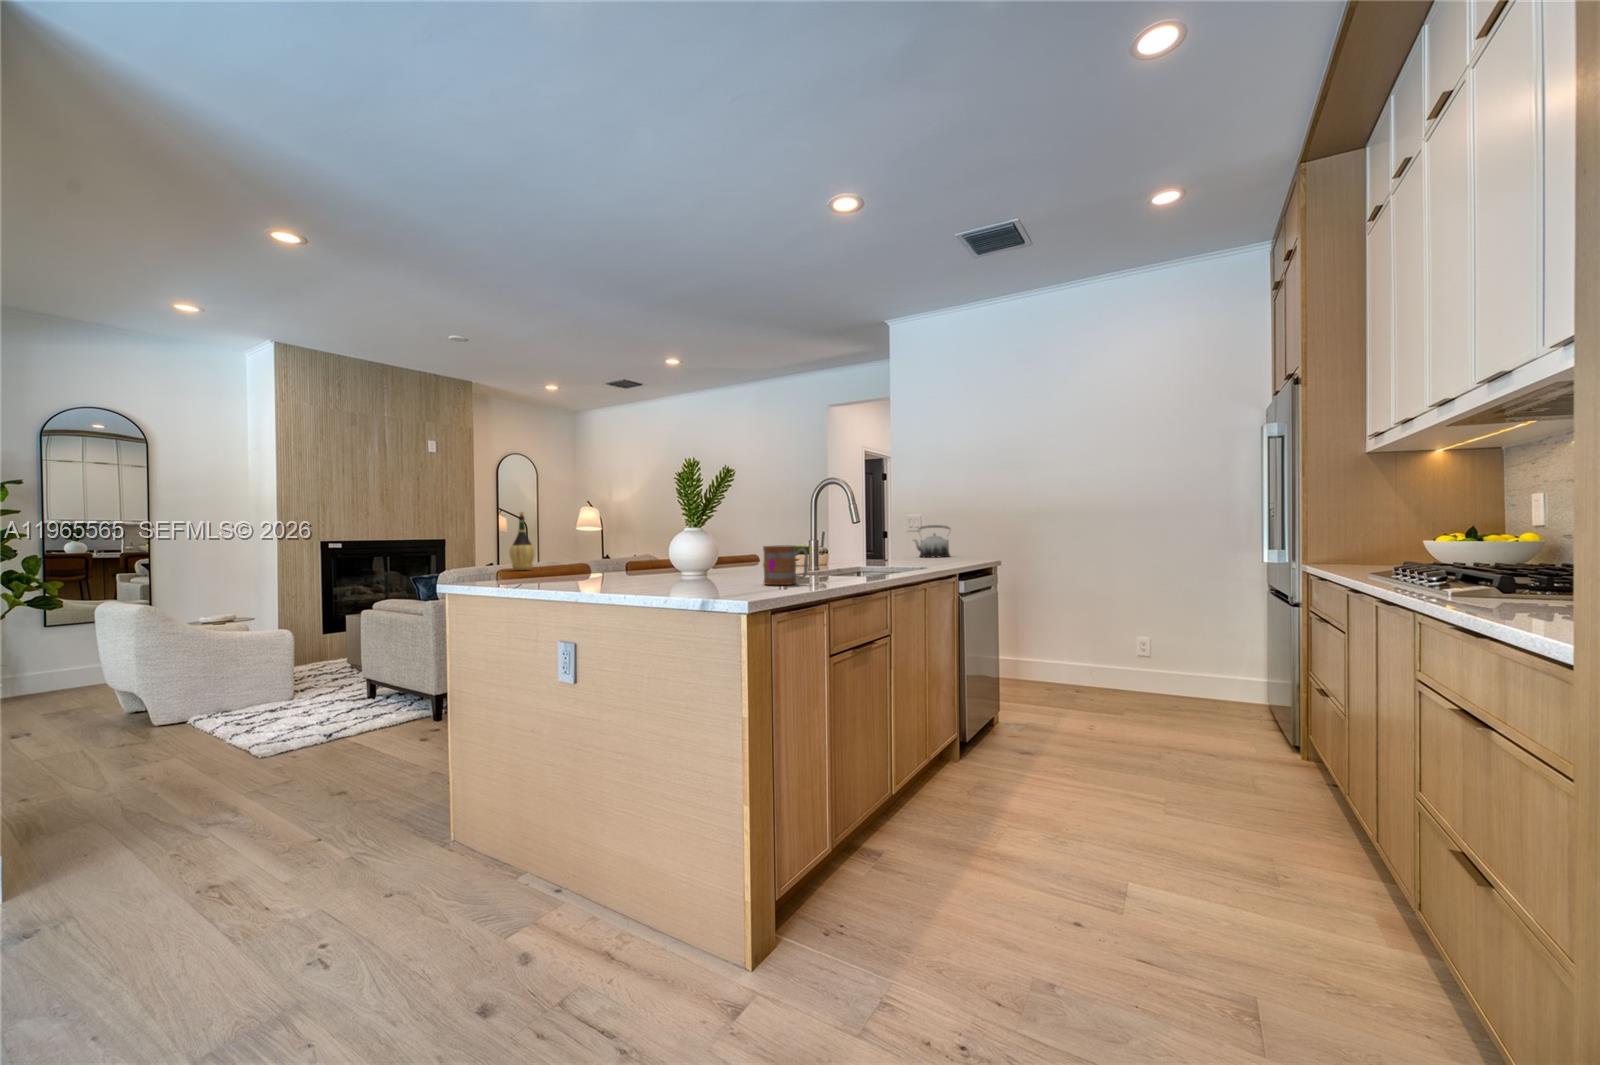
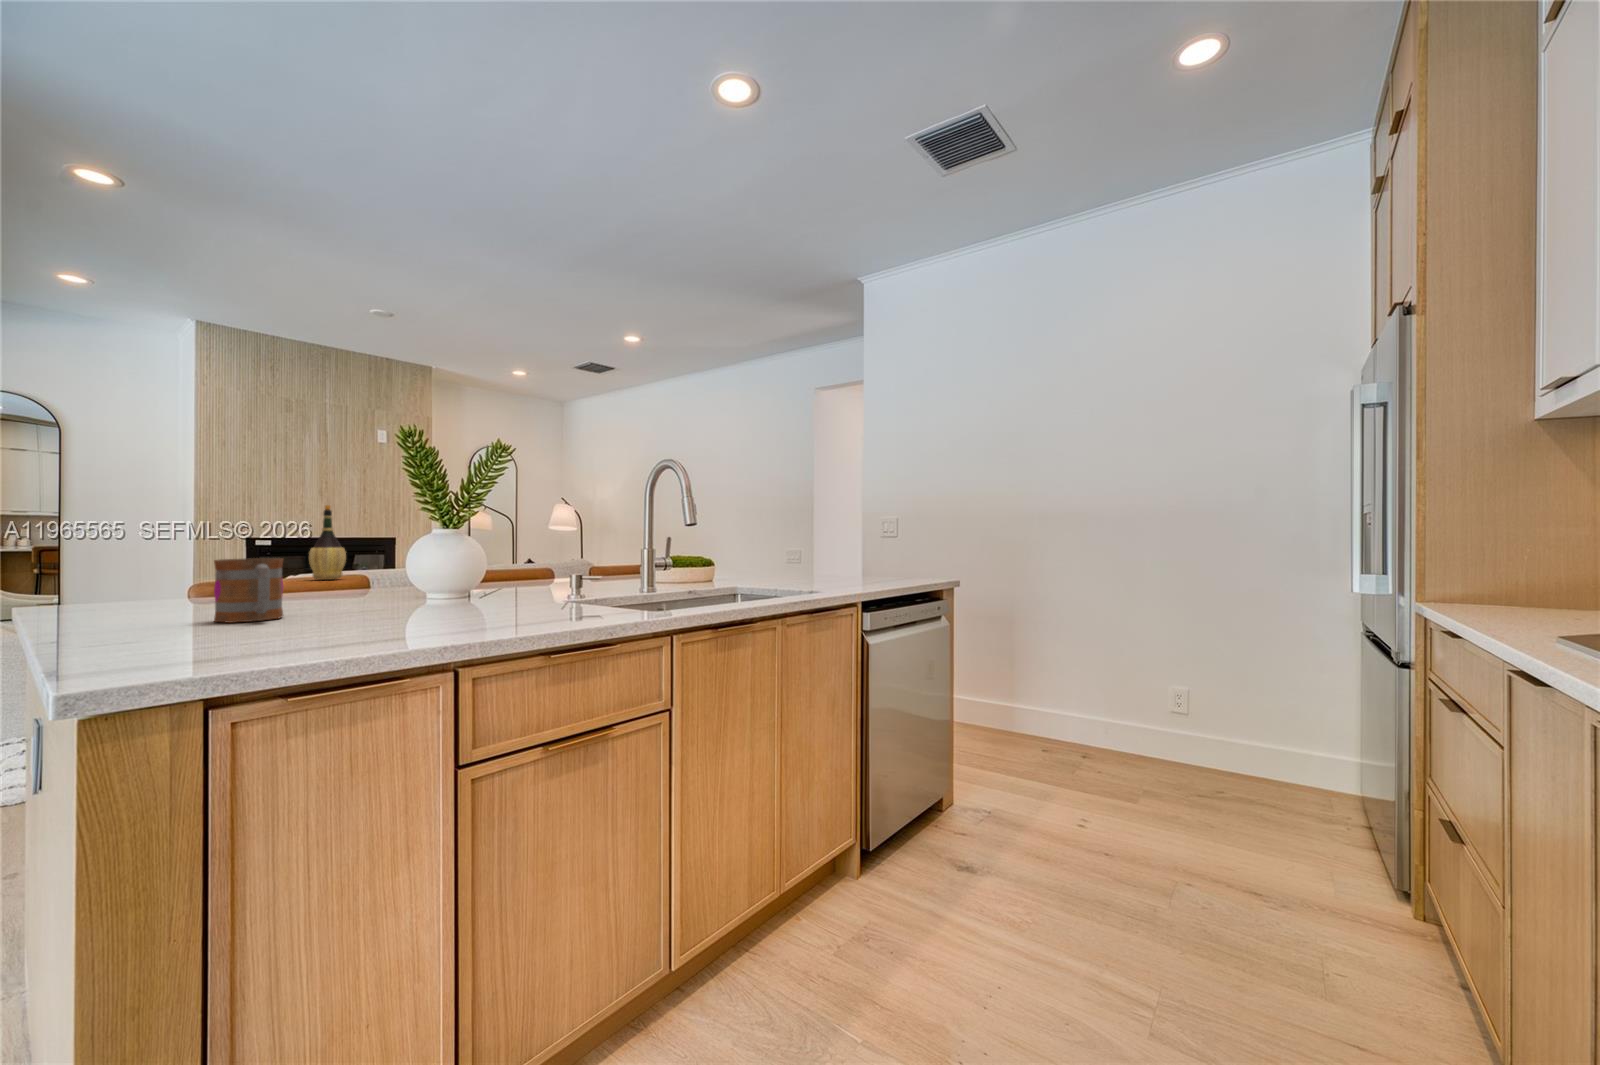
teapot: present [914,525,950,557] -> none [867,530,917,572]
mug: present [763,545,808,585] -> present [214,558,283,623]

